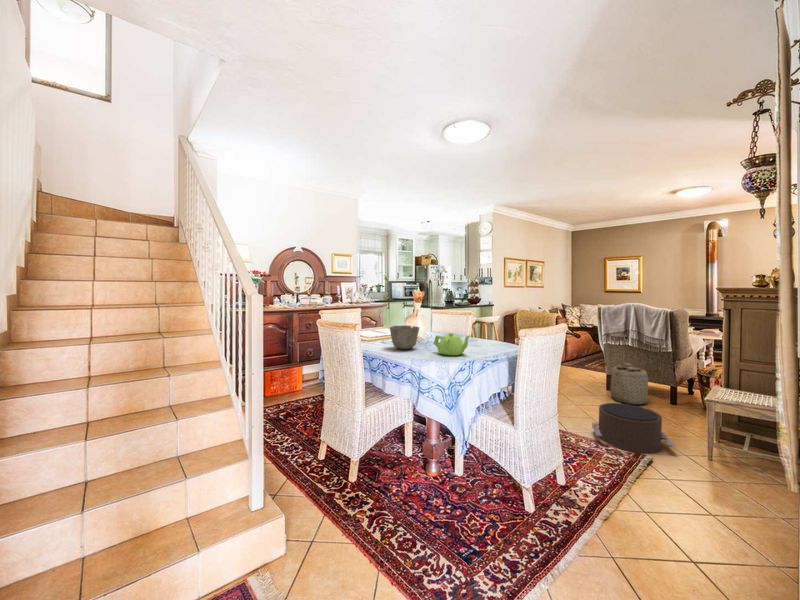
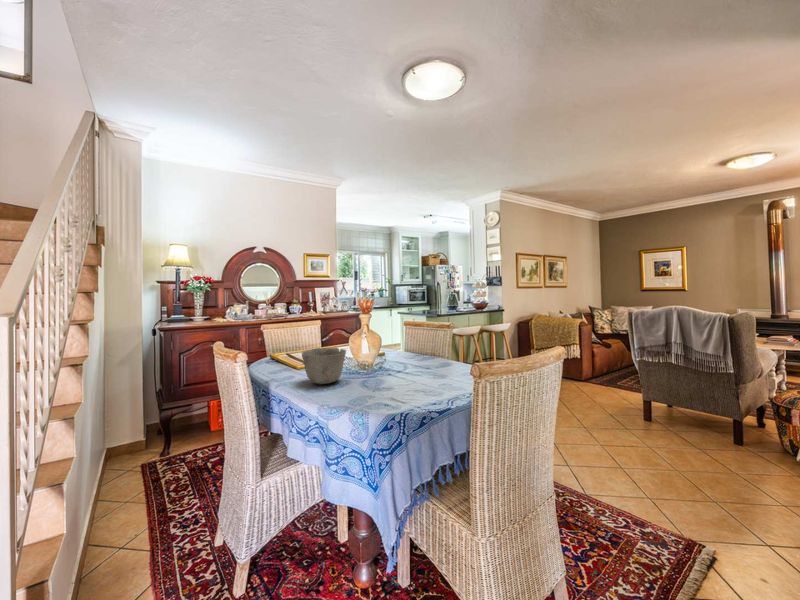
teapot: present [434,333,470,355] -> none [358,362,408,399]
basket: present [610,363,648,405] -> none [647,386,701,445]
pouf: present [592,403,675,453] -> none [618,453,755,543]

